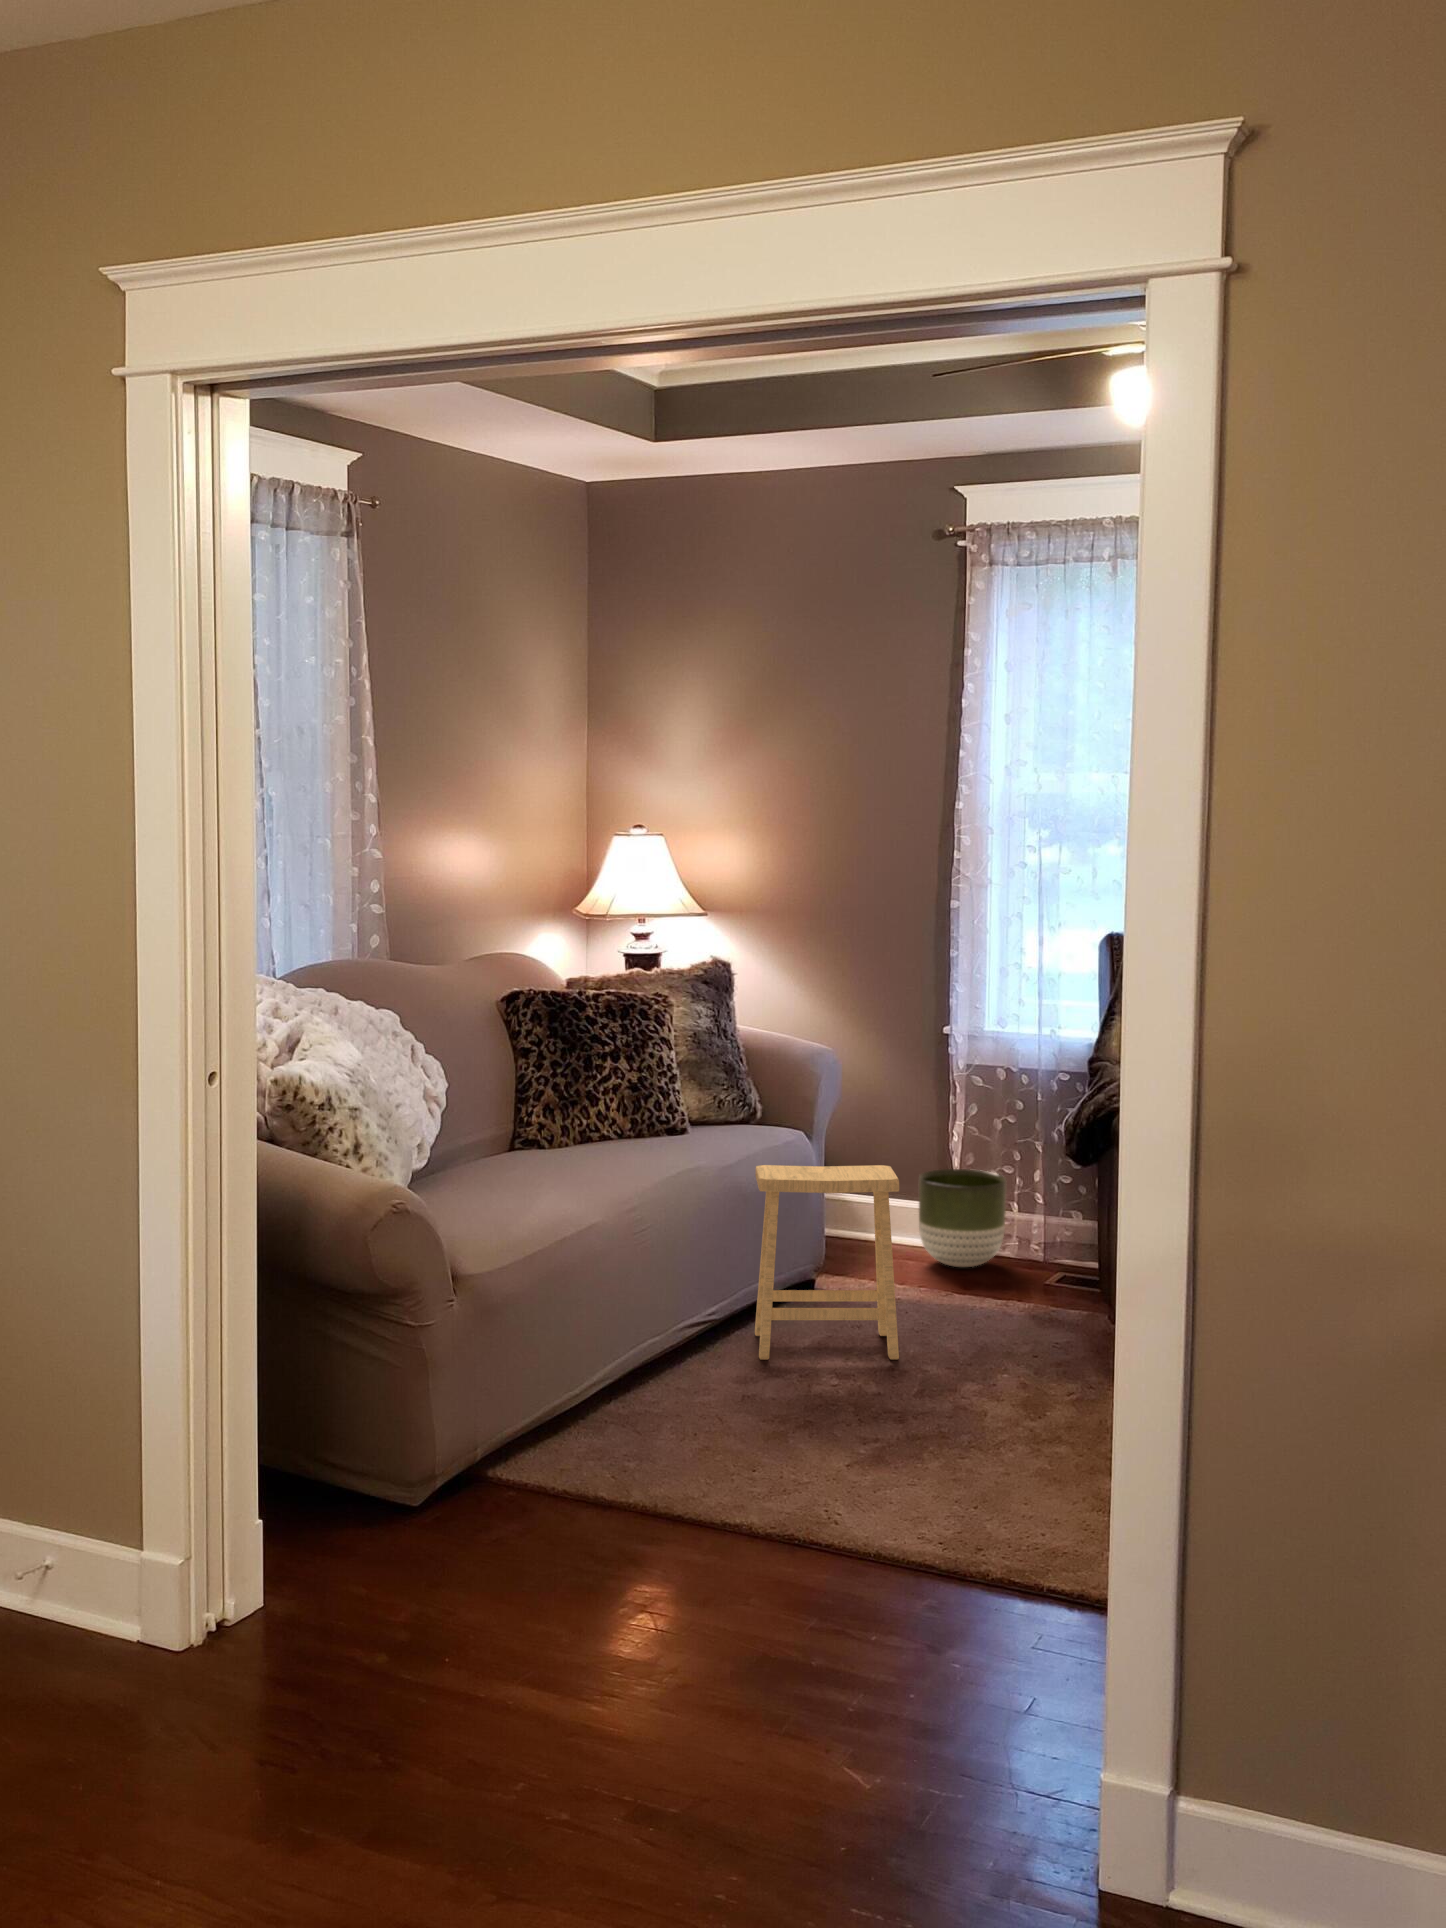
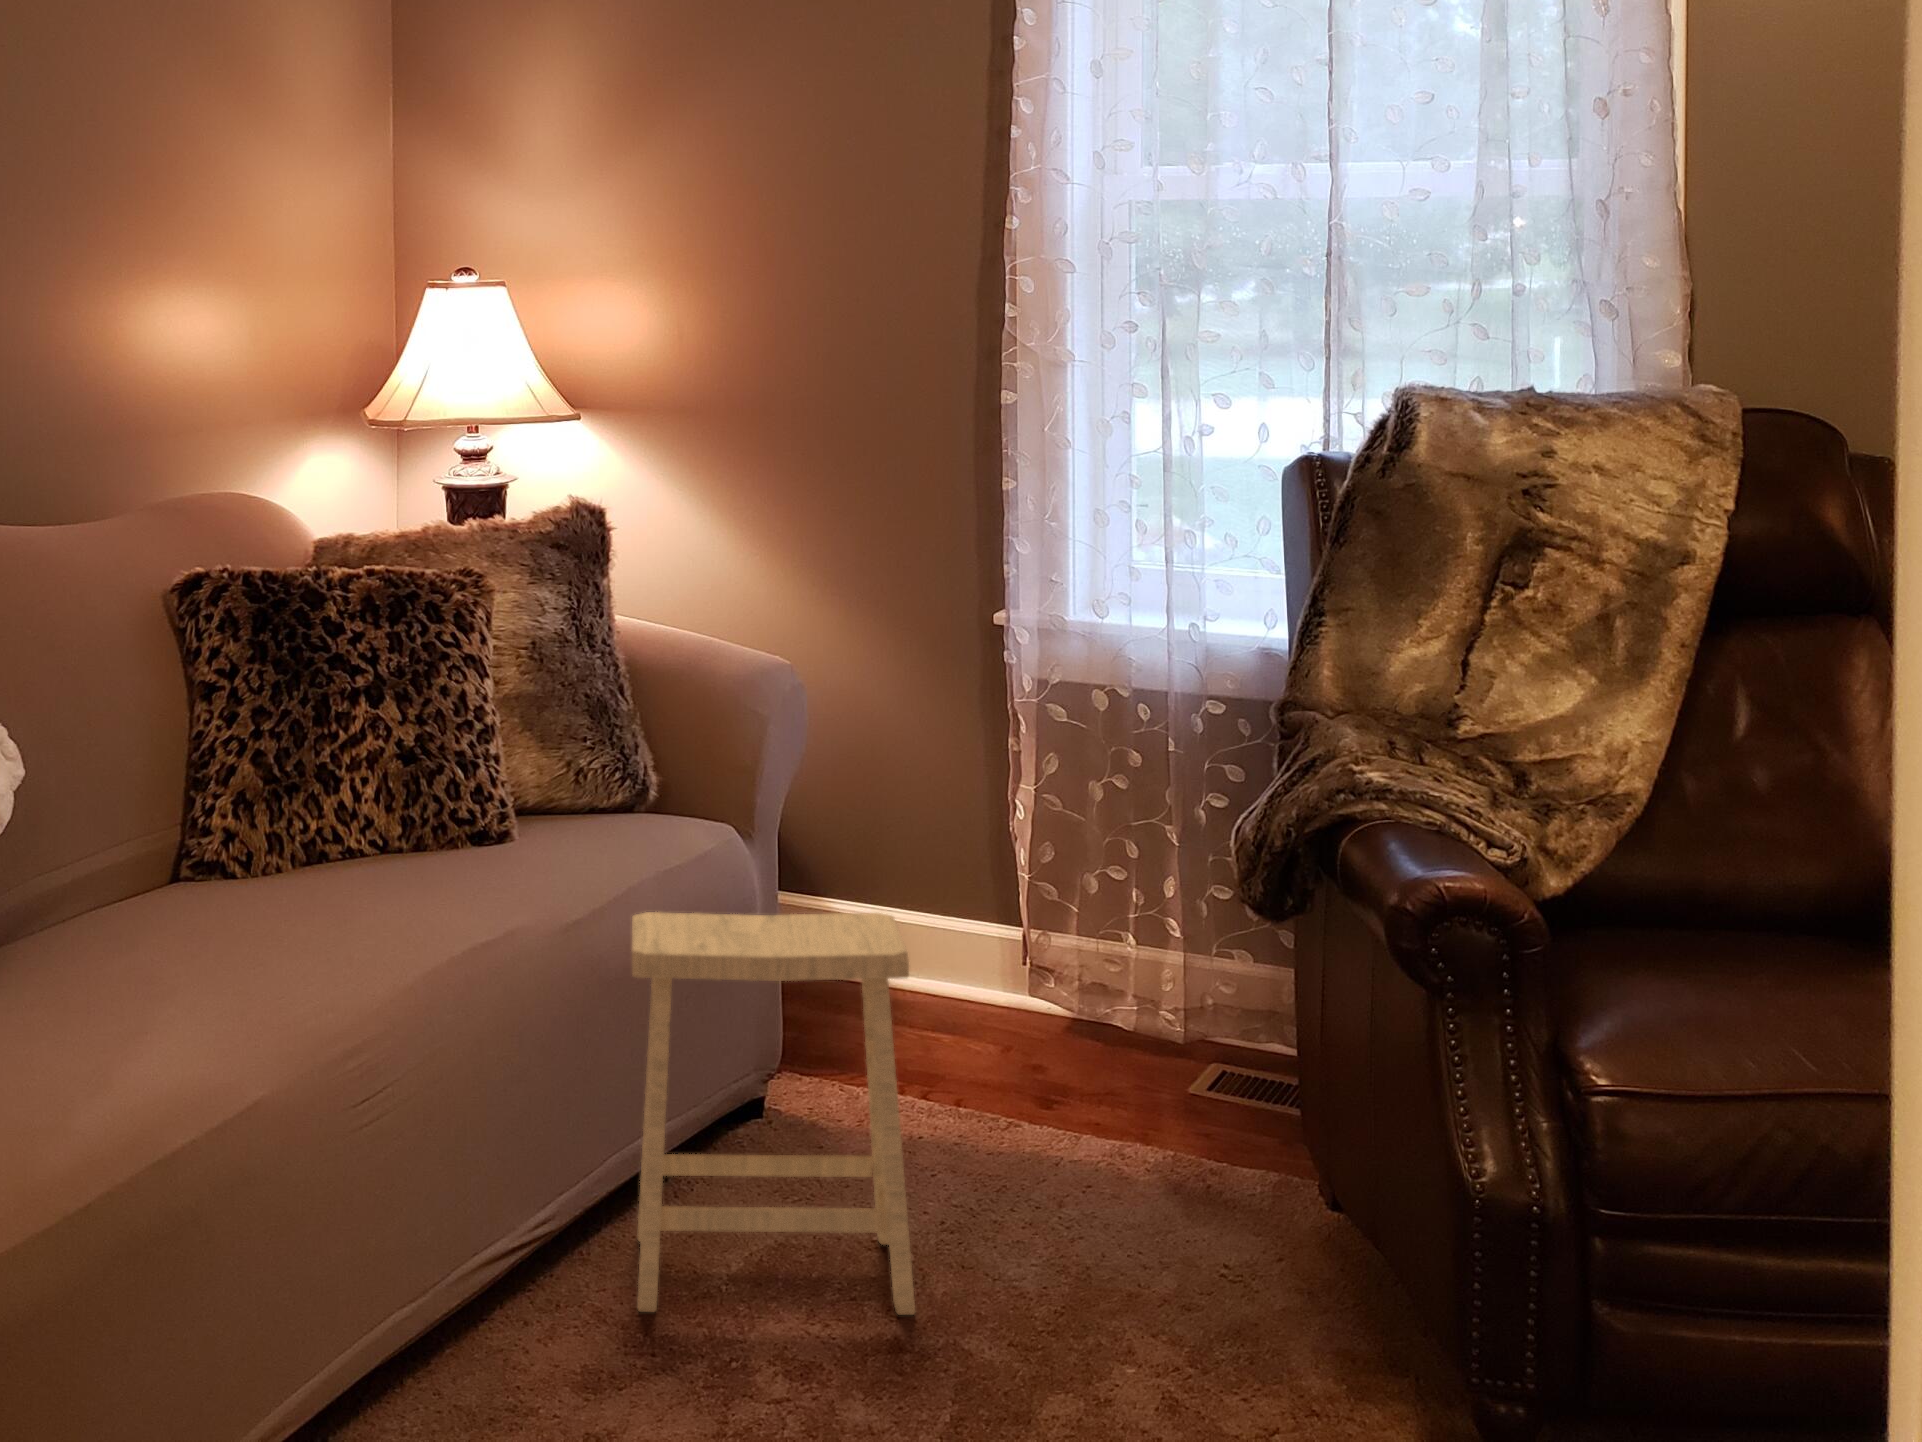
planter: present [919,1169,1006,1267] -> none [954,870,1114,1058]

